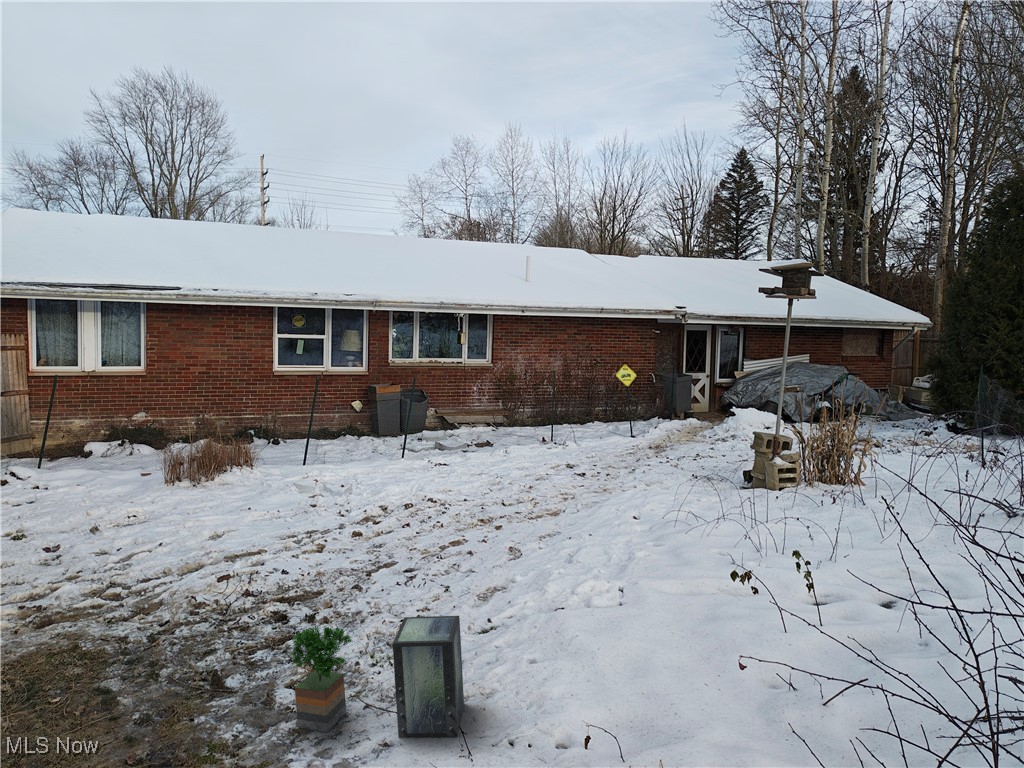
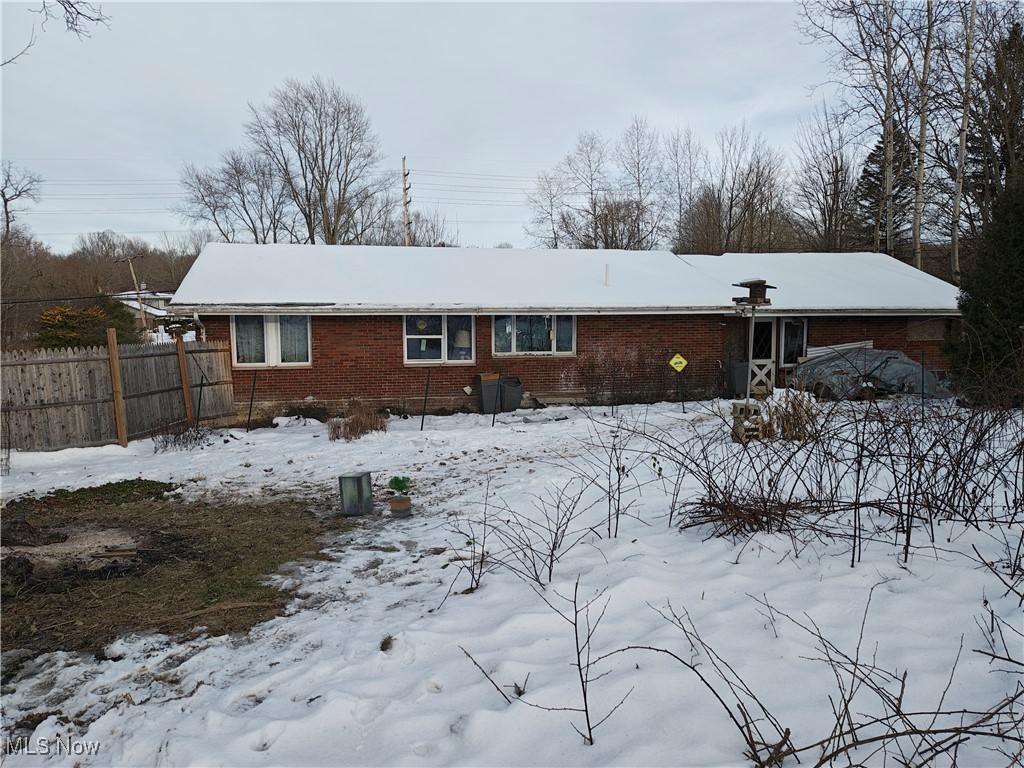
storage box: present [393,616,464,738] -> present [338,472,374,515]

